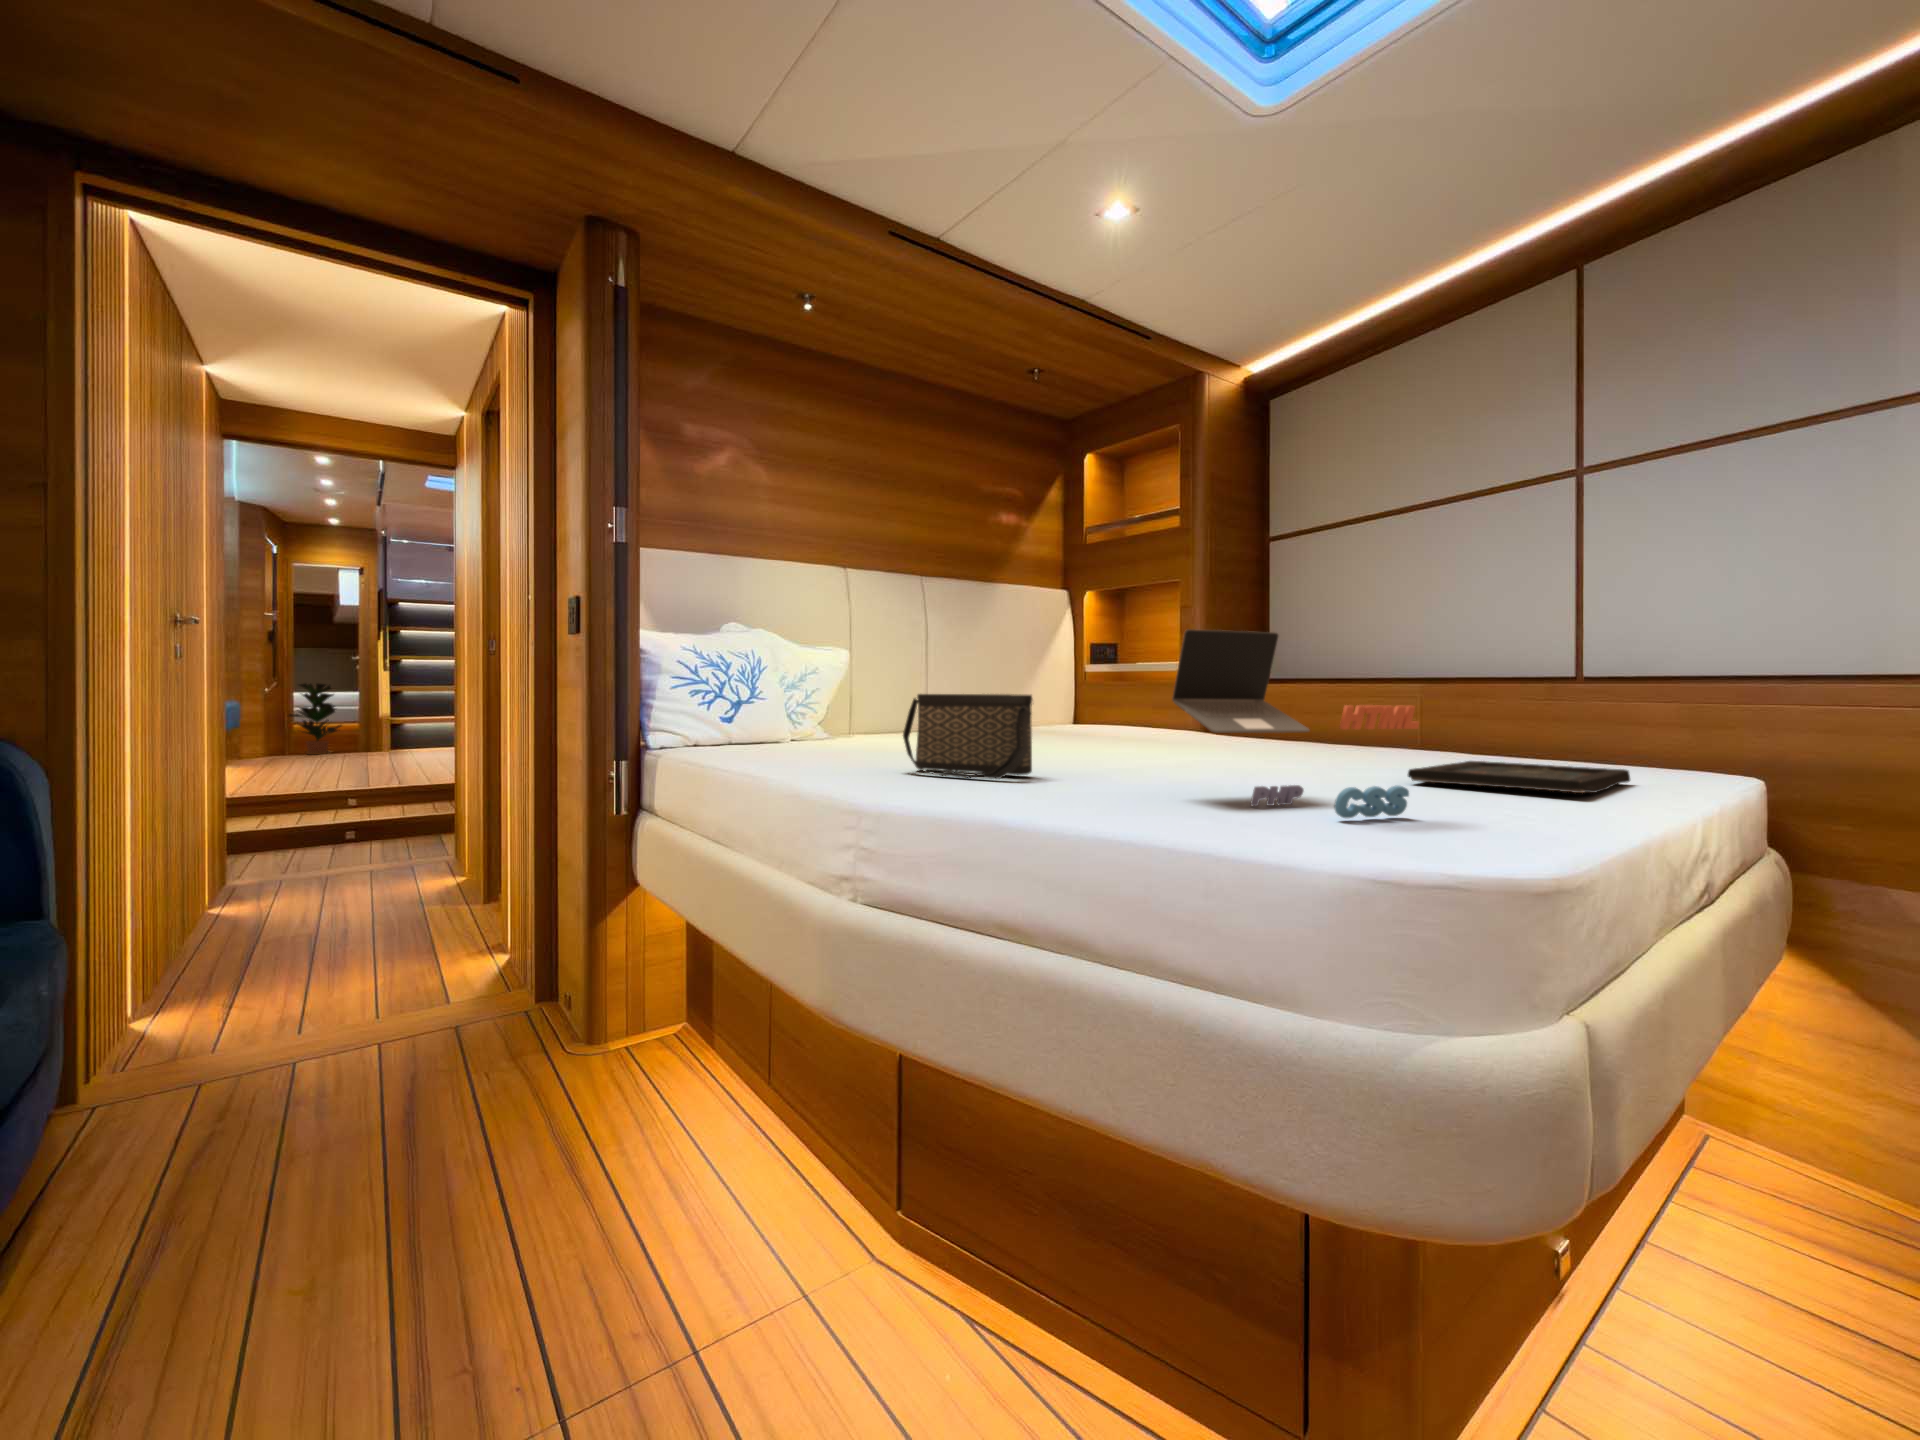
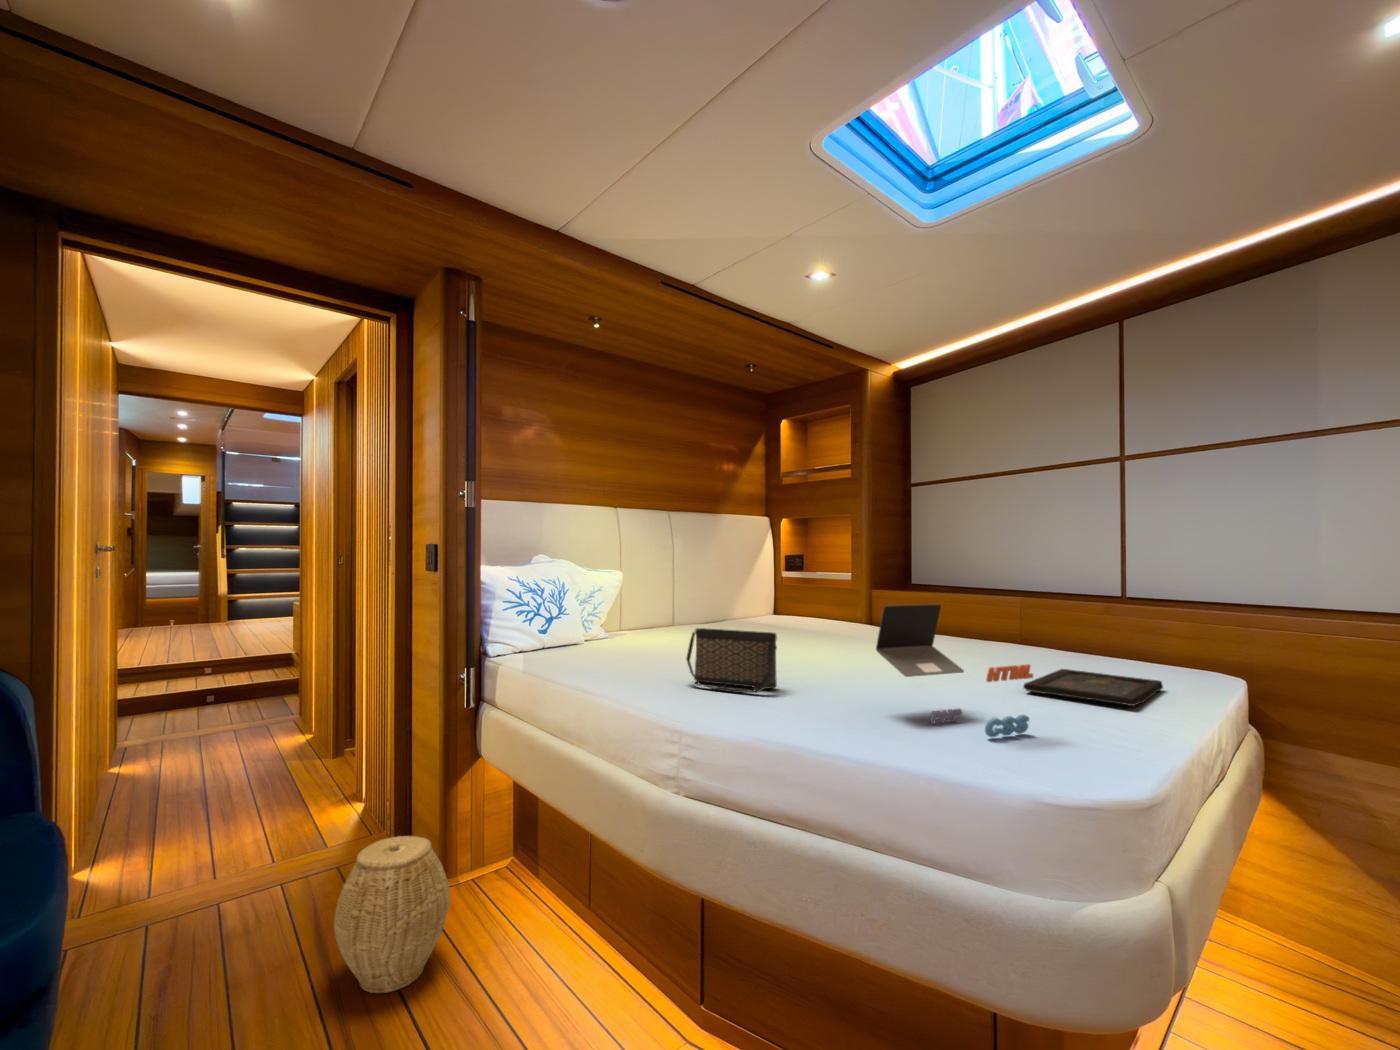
potted plant: present [289,683,342,755] -> none [140,567,186,625]
woven basket: none [406,975,572,1179] -> present [334,836,449,993]

